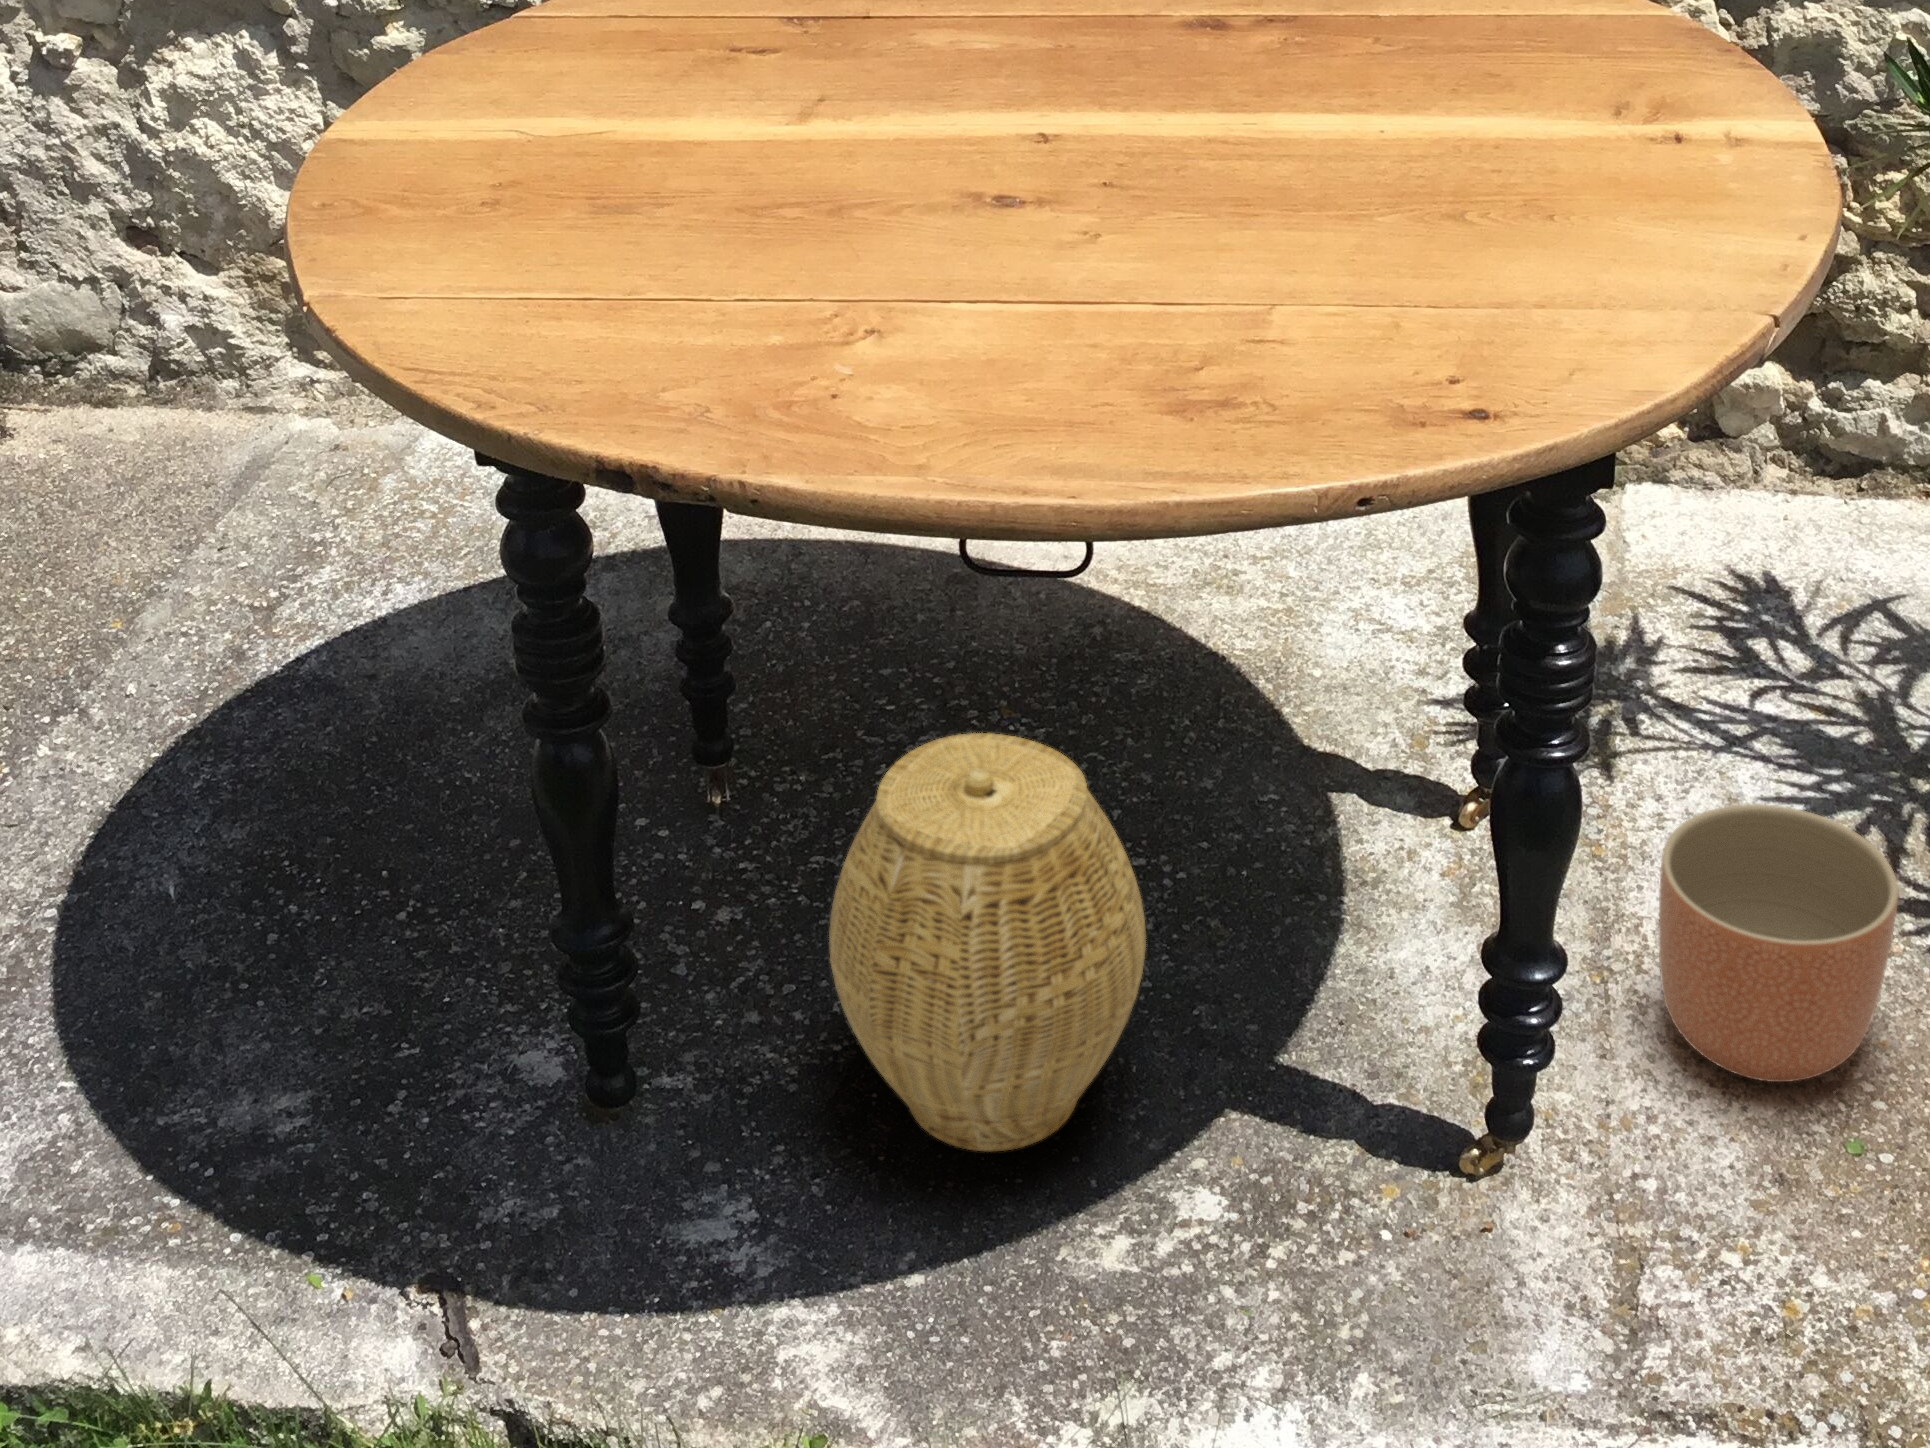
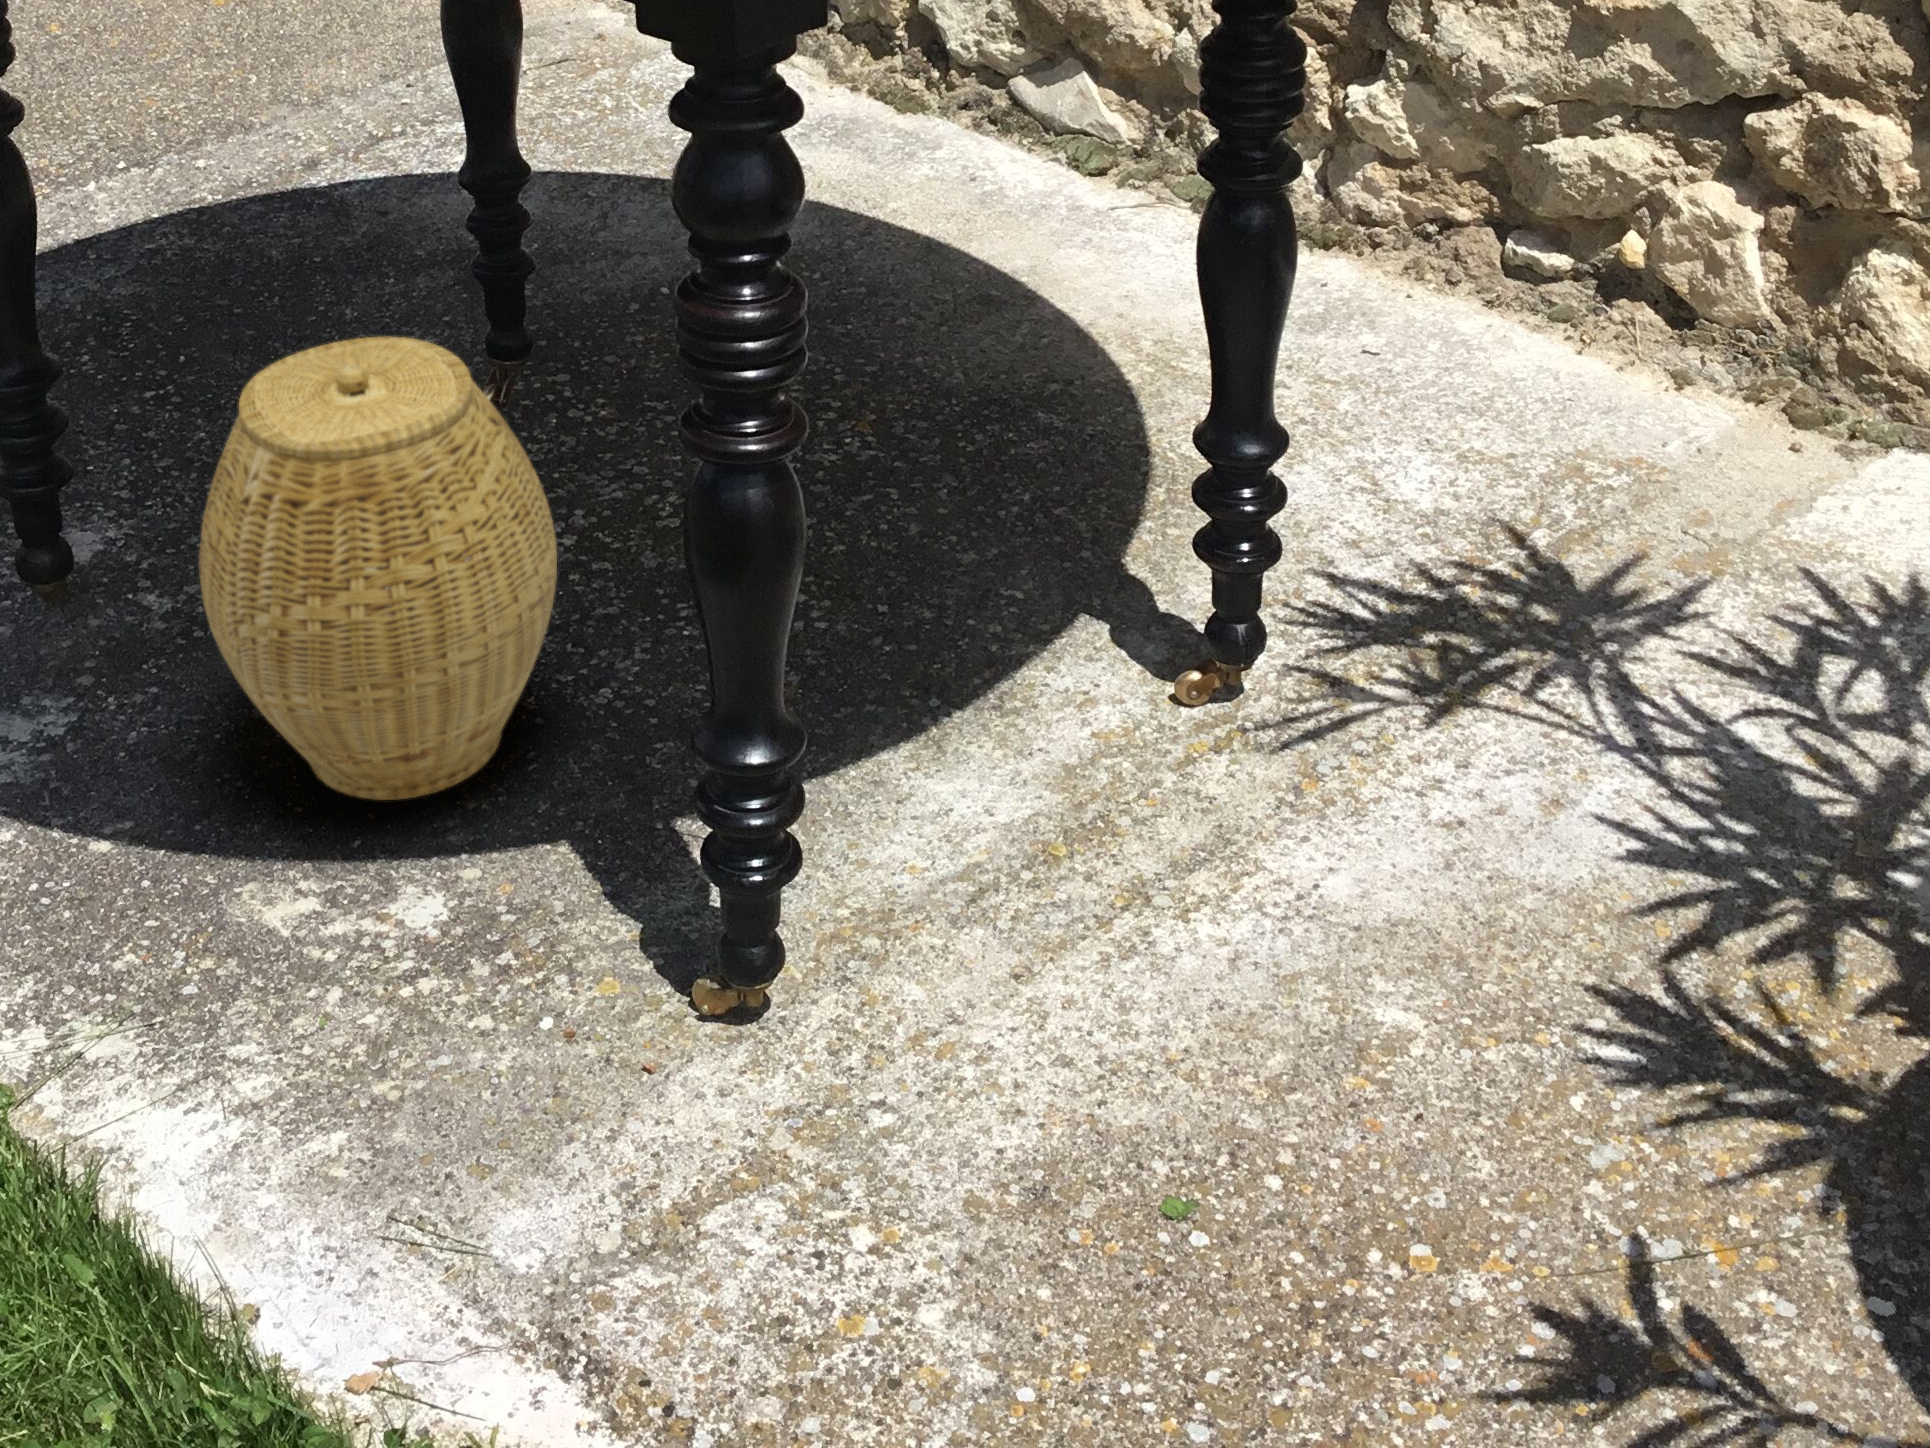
planter: present [1659,804,1898,1082] -> none [1030,735,1348,1112]

